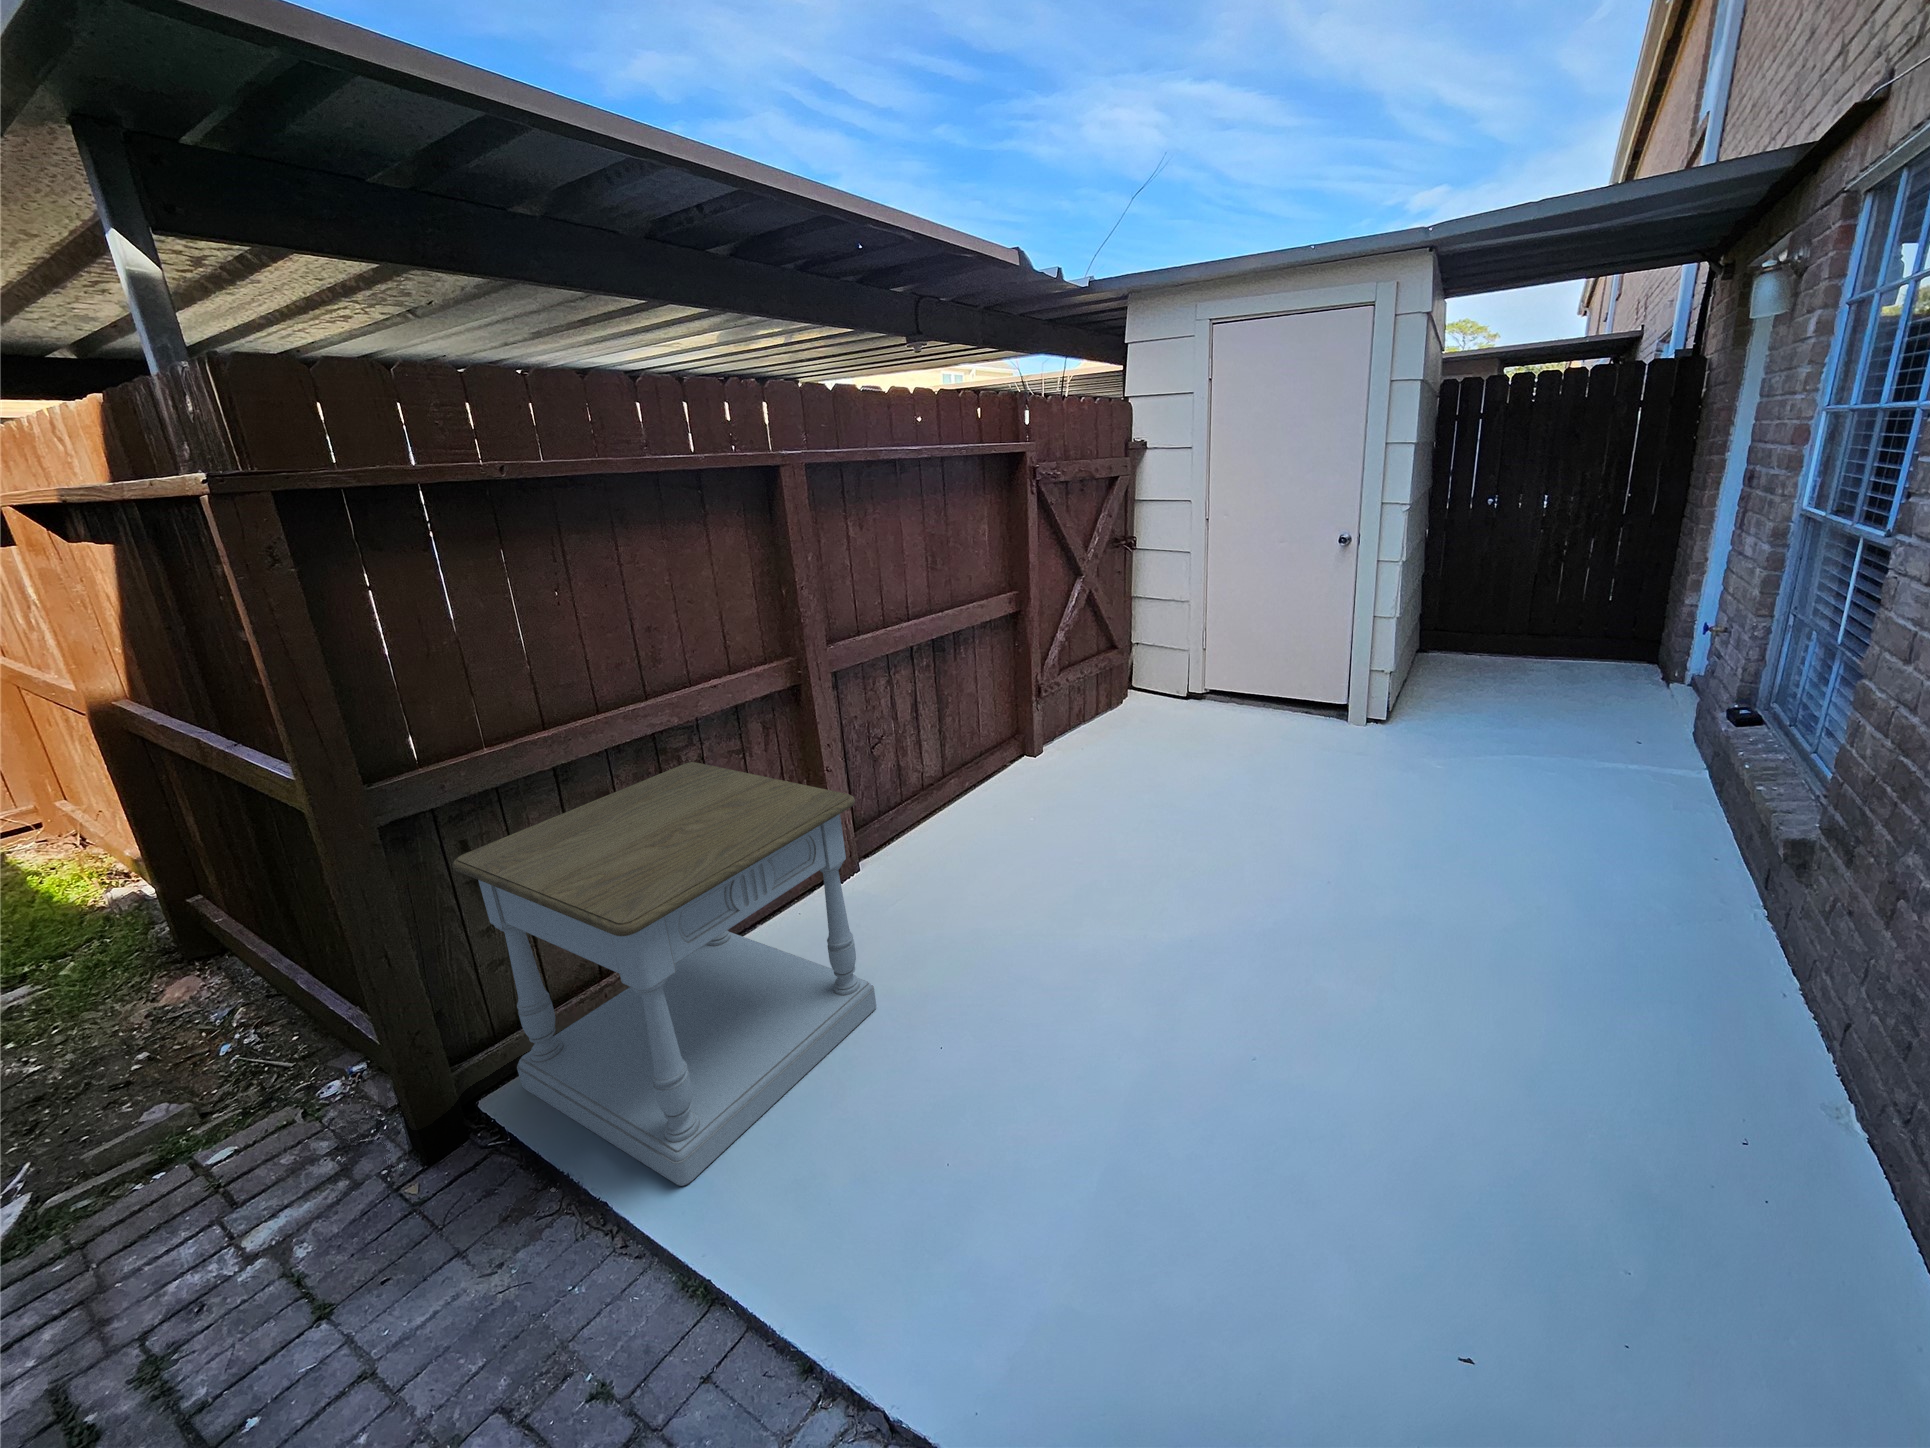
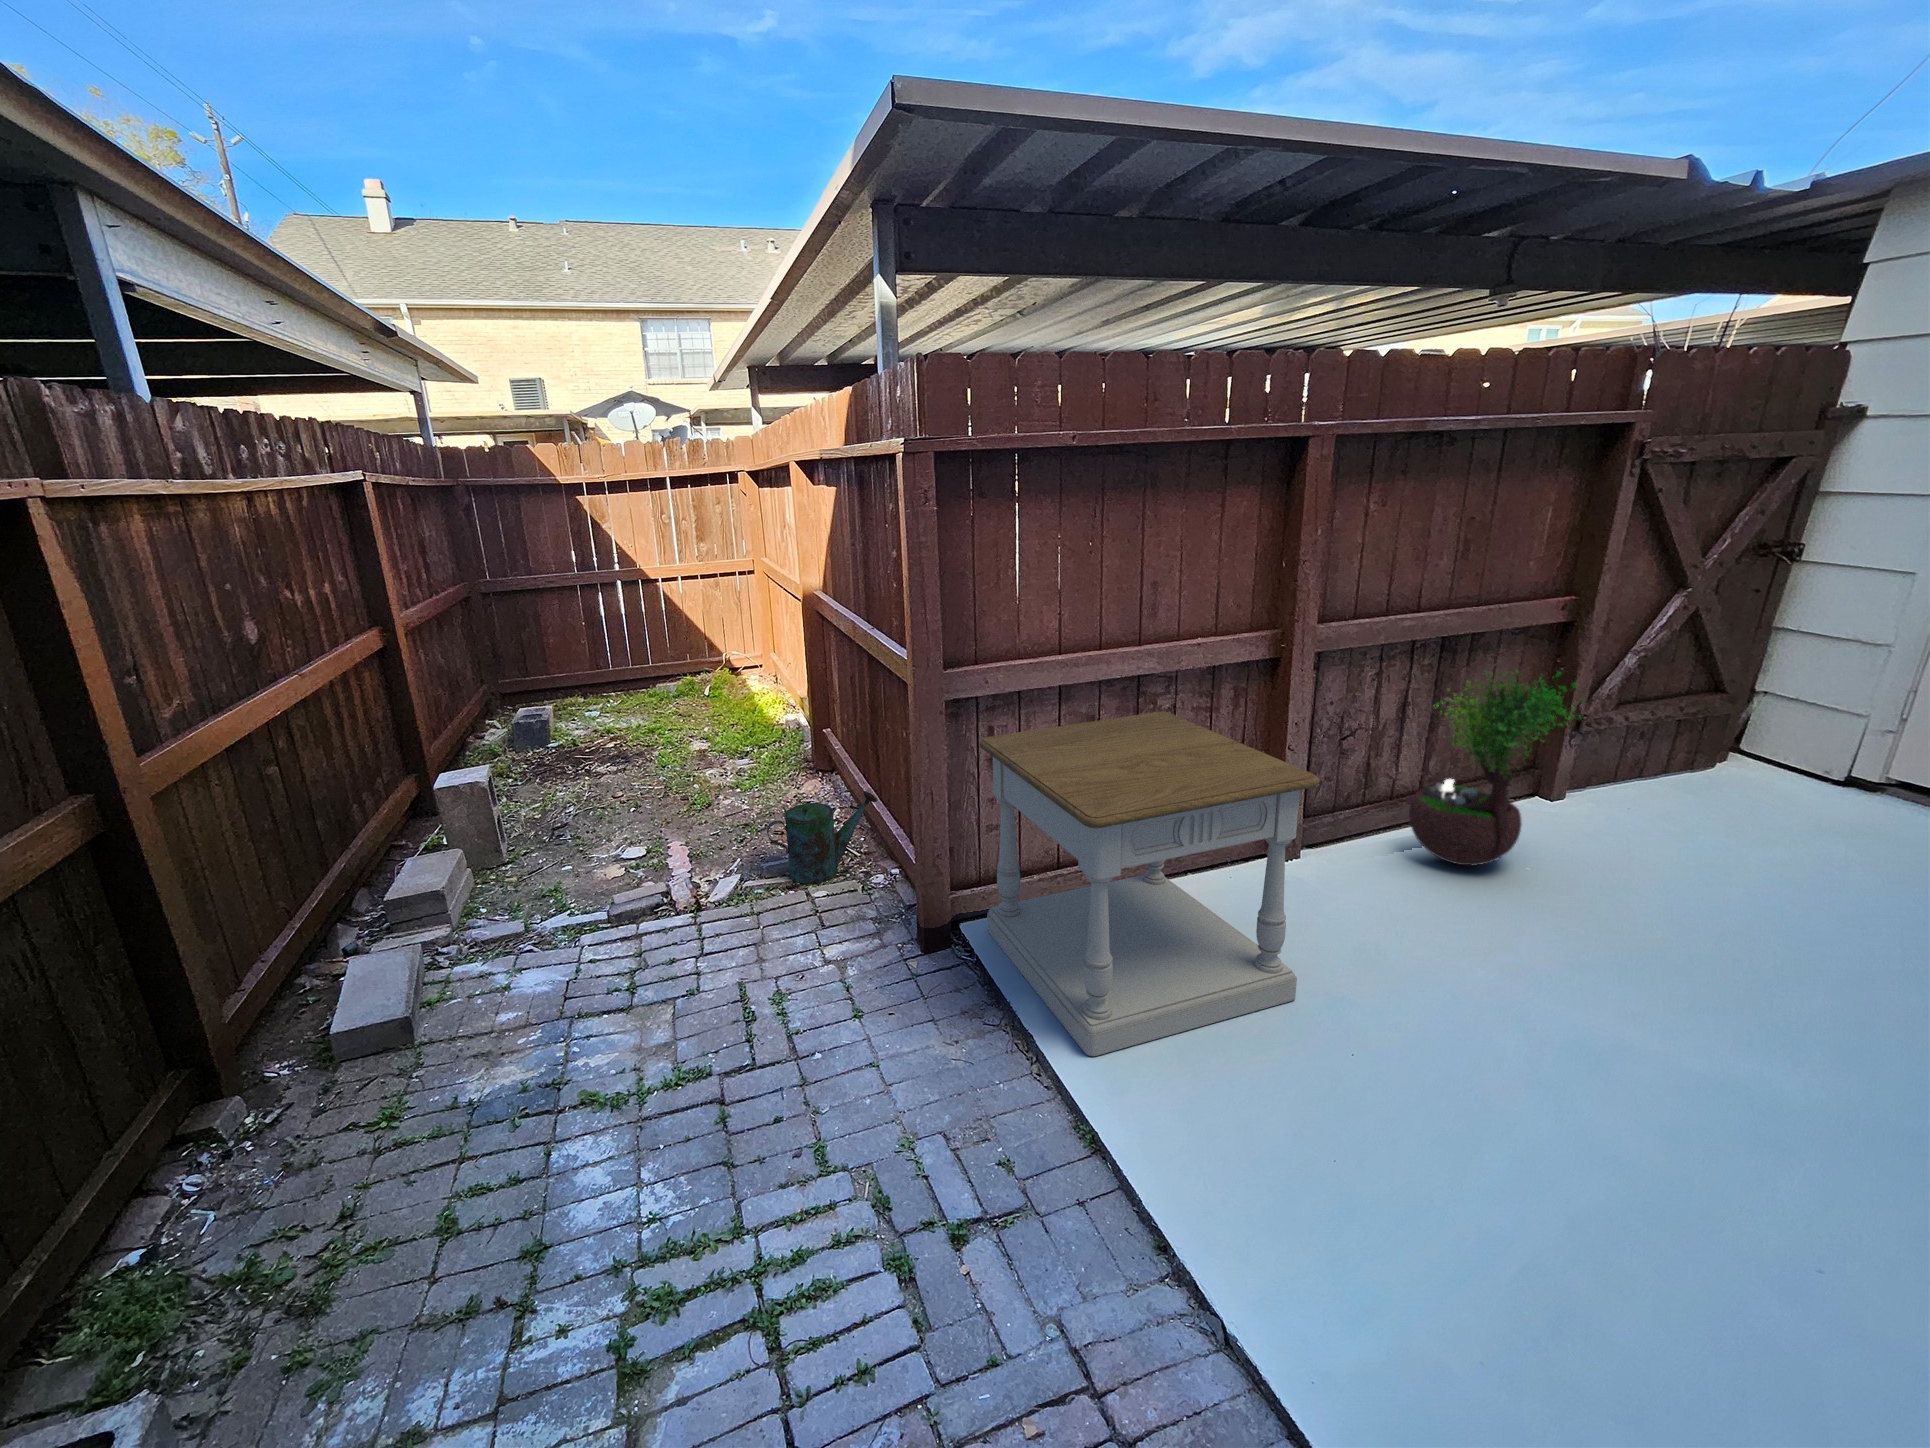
potted tree: none [927,651,1026,824] -> present [1409,661,1576,866]
watering can: none [76,971,308,1154] -> present [767,791,878,884]

